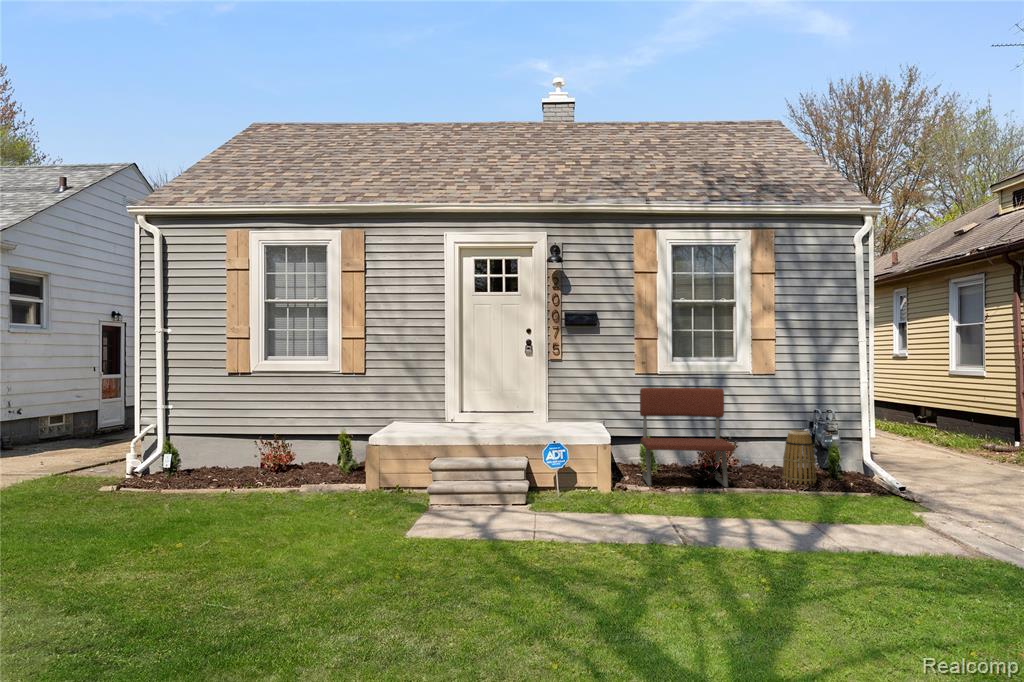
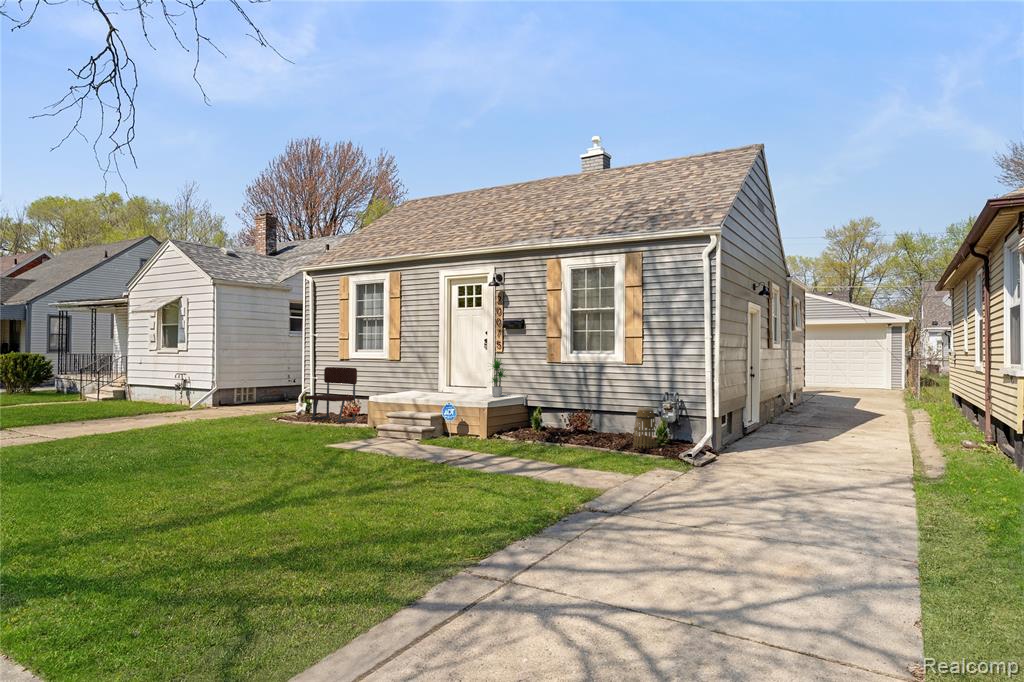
potted plant: none [553,367,592,426] -> present [492,359,506,397]
bench: present [640,388,735,487] -> present [305,367,357,422]

